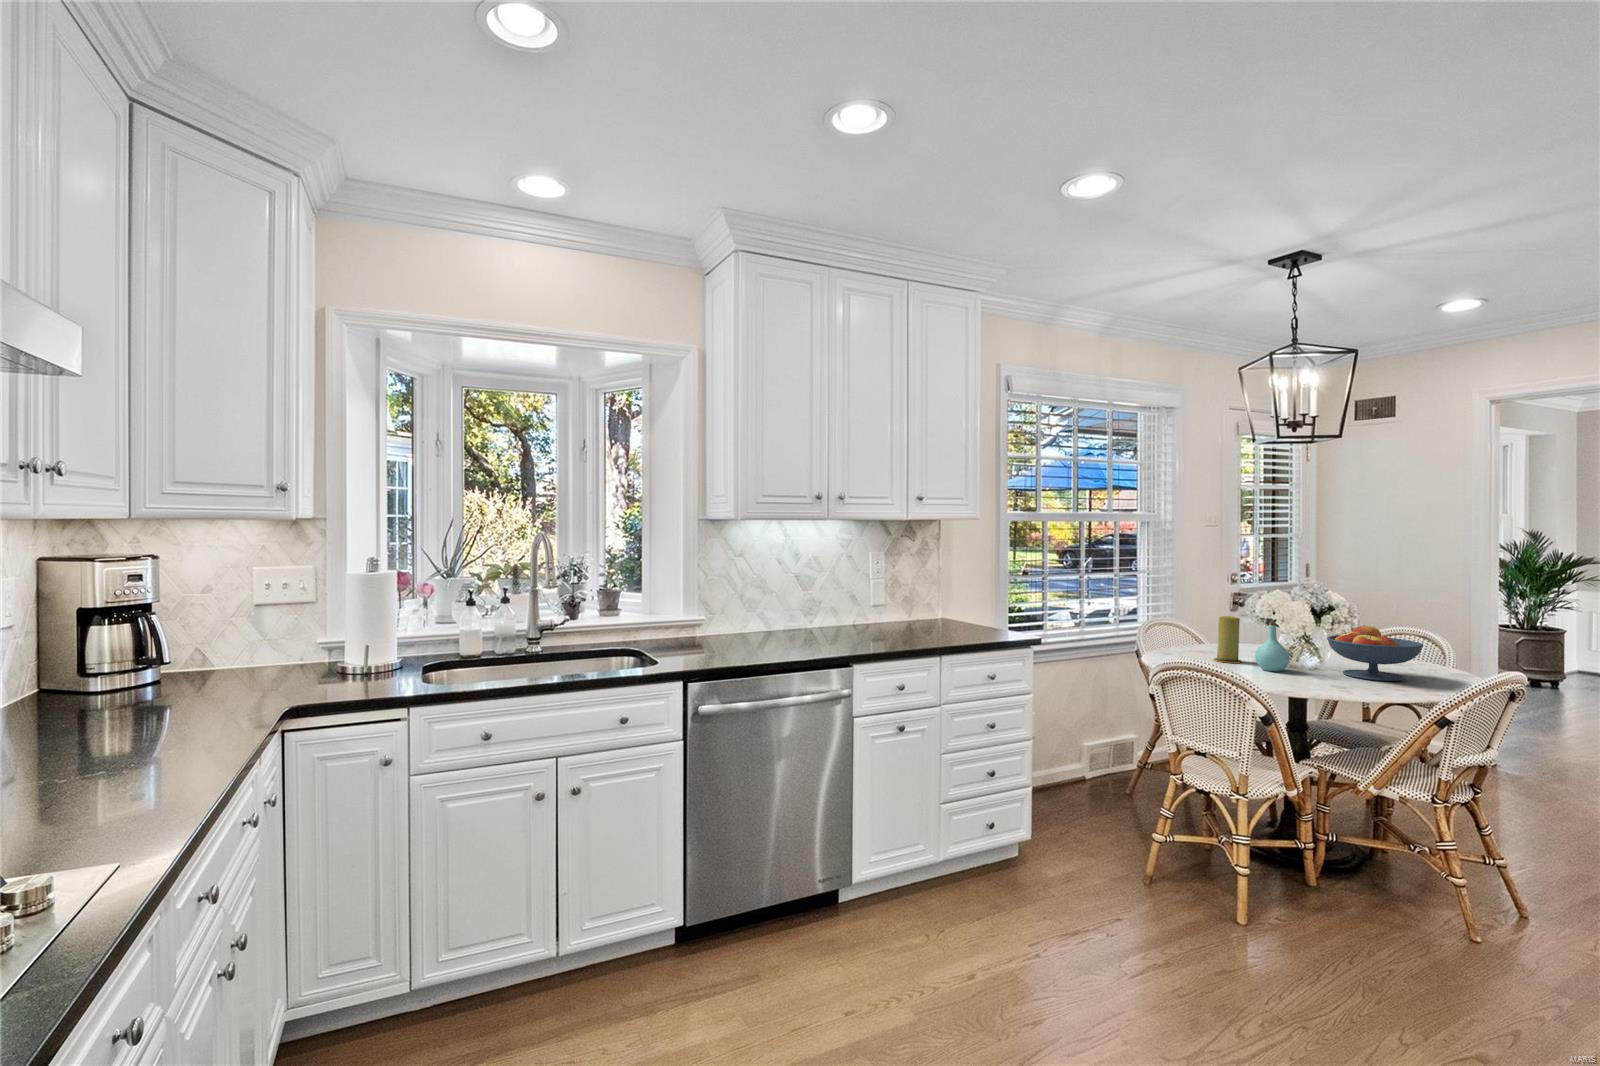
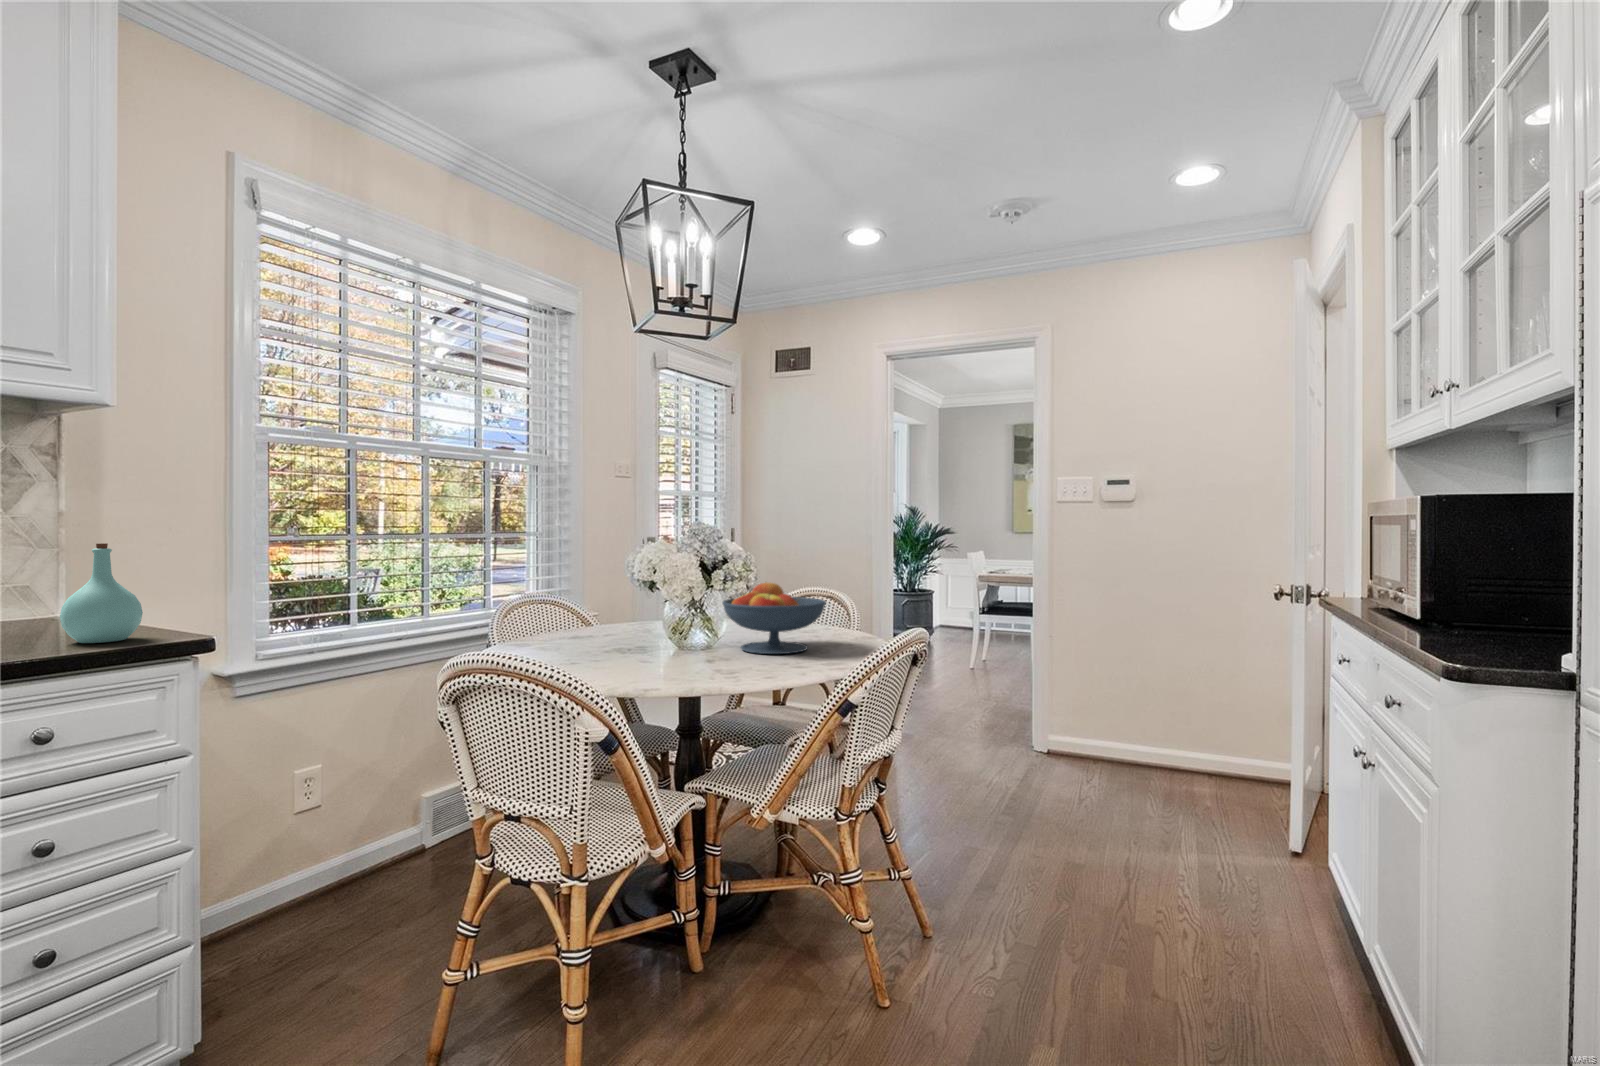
candle: present [1213,616,1242,663] -> none [583,581,621,649]
bottle: present [1255,623,1290,671] -> present [60,543,143,643]

